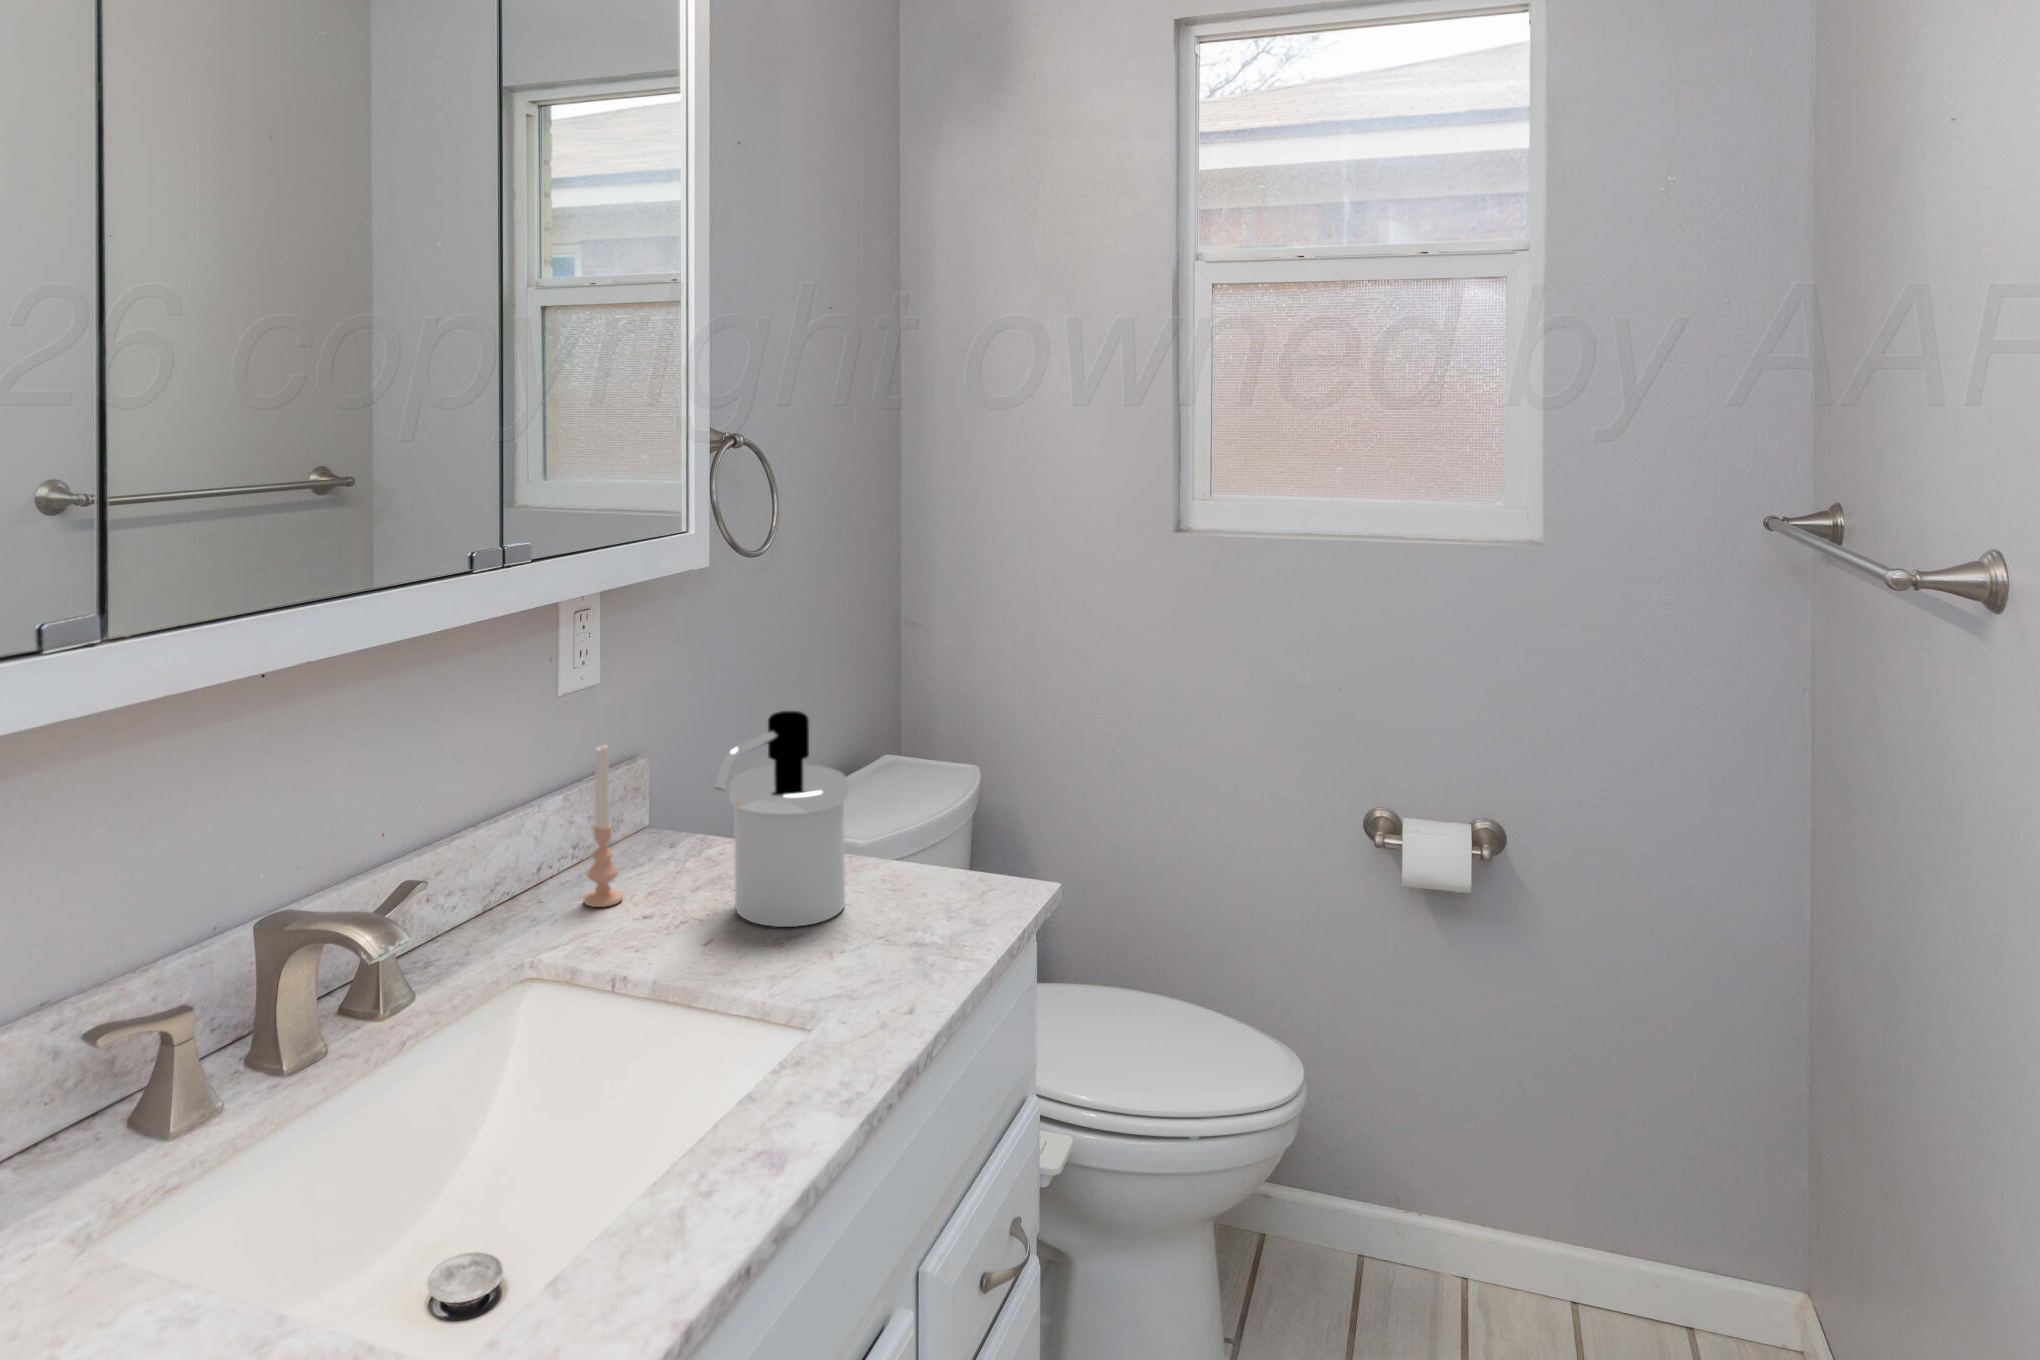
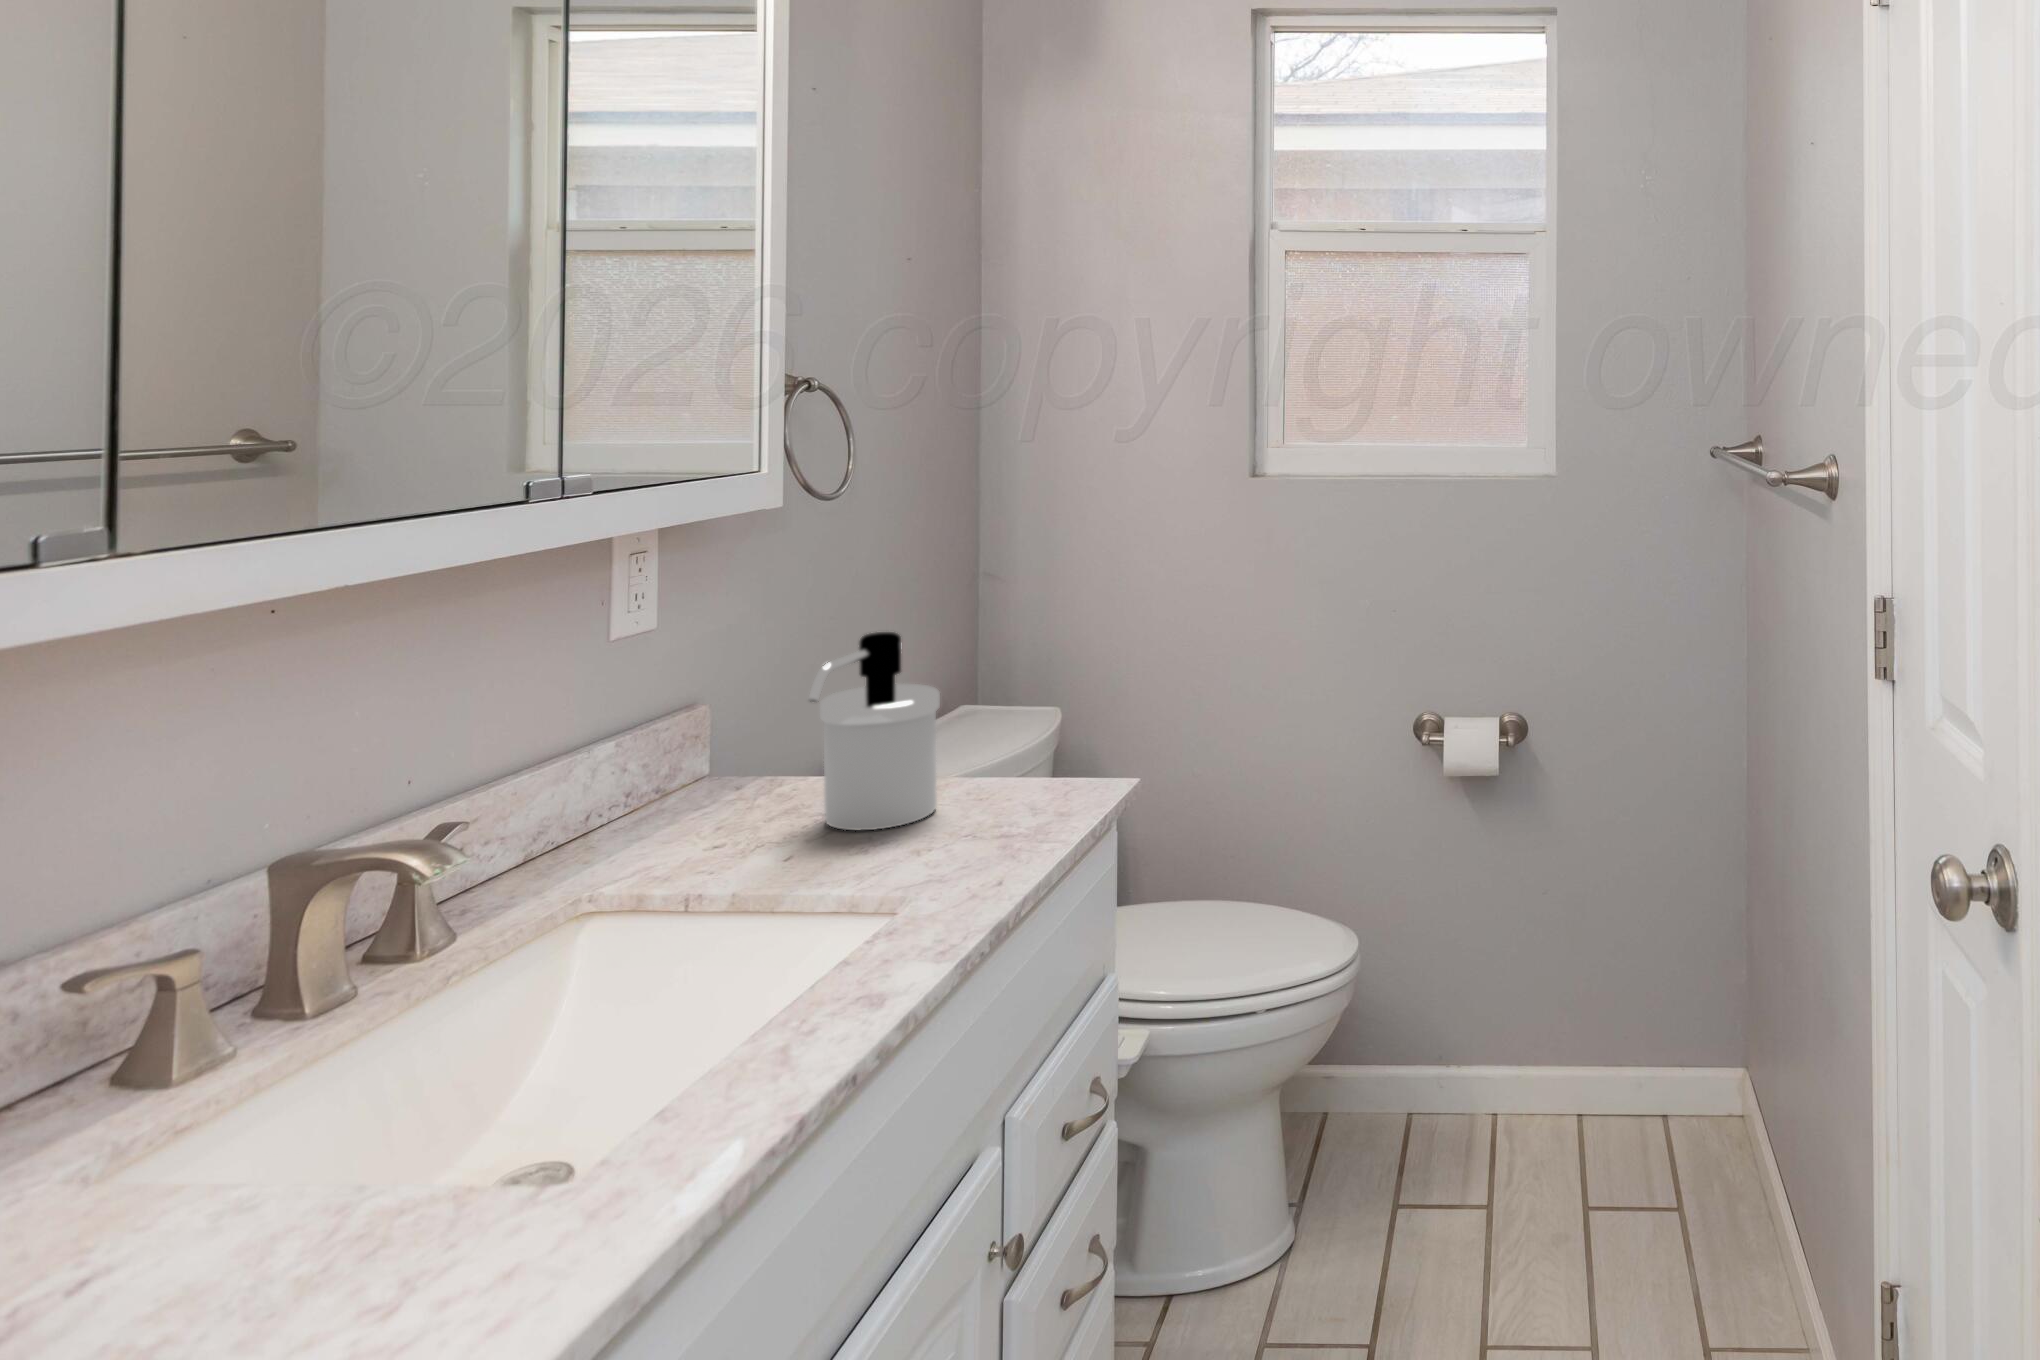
candle: present [583,745,622,907] -> none [657,678,701,838]

